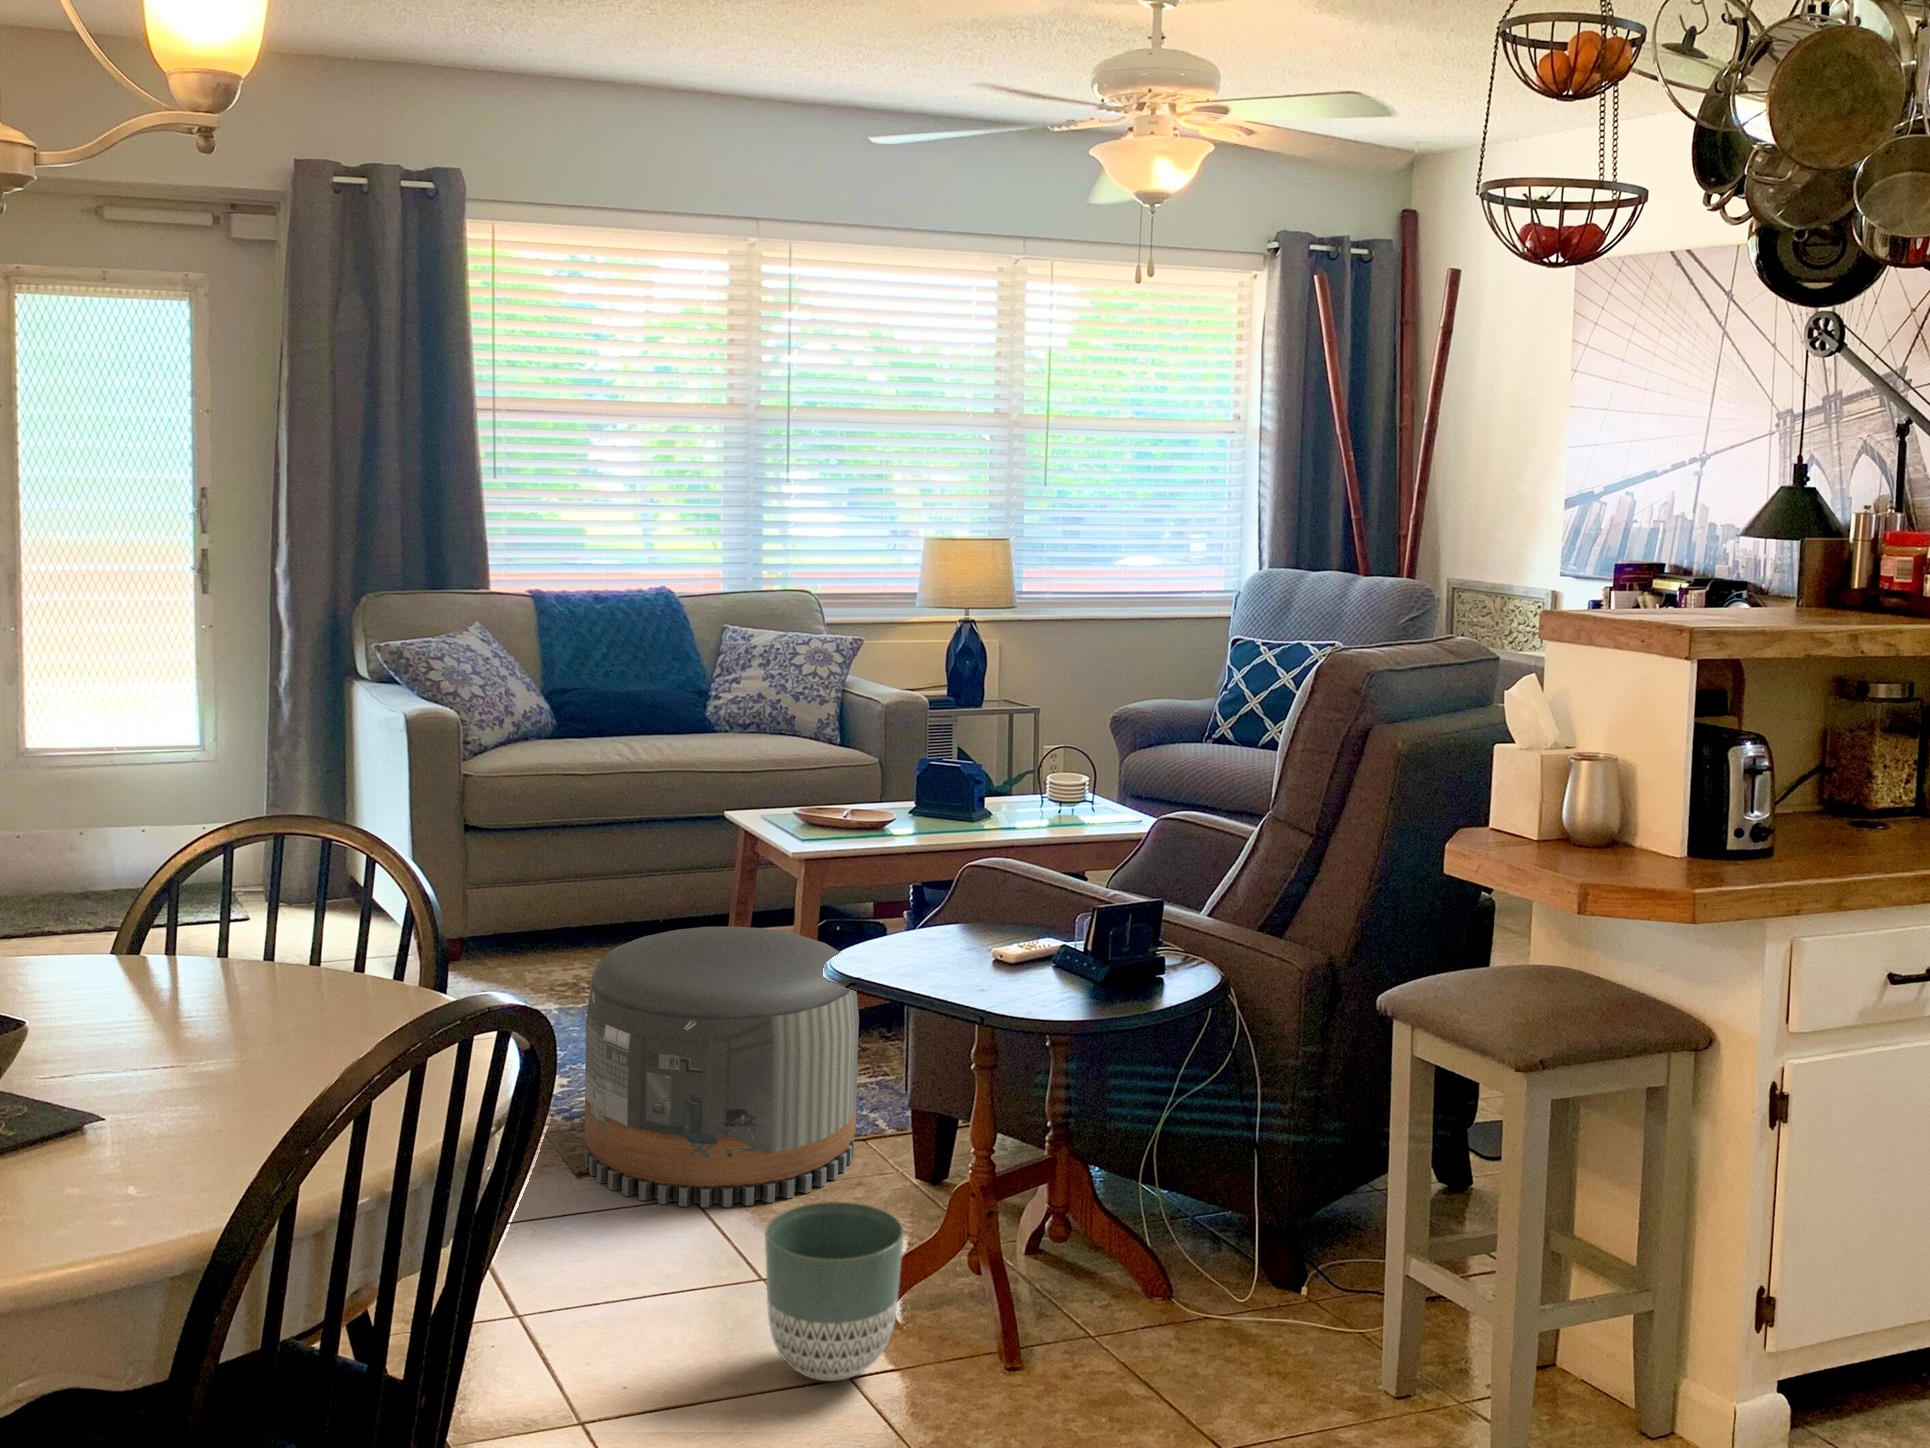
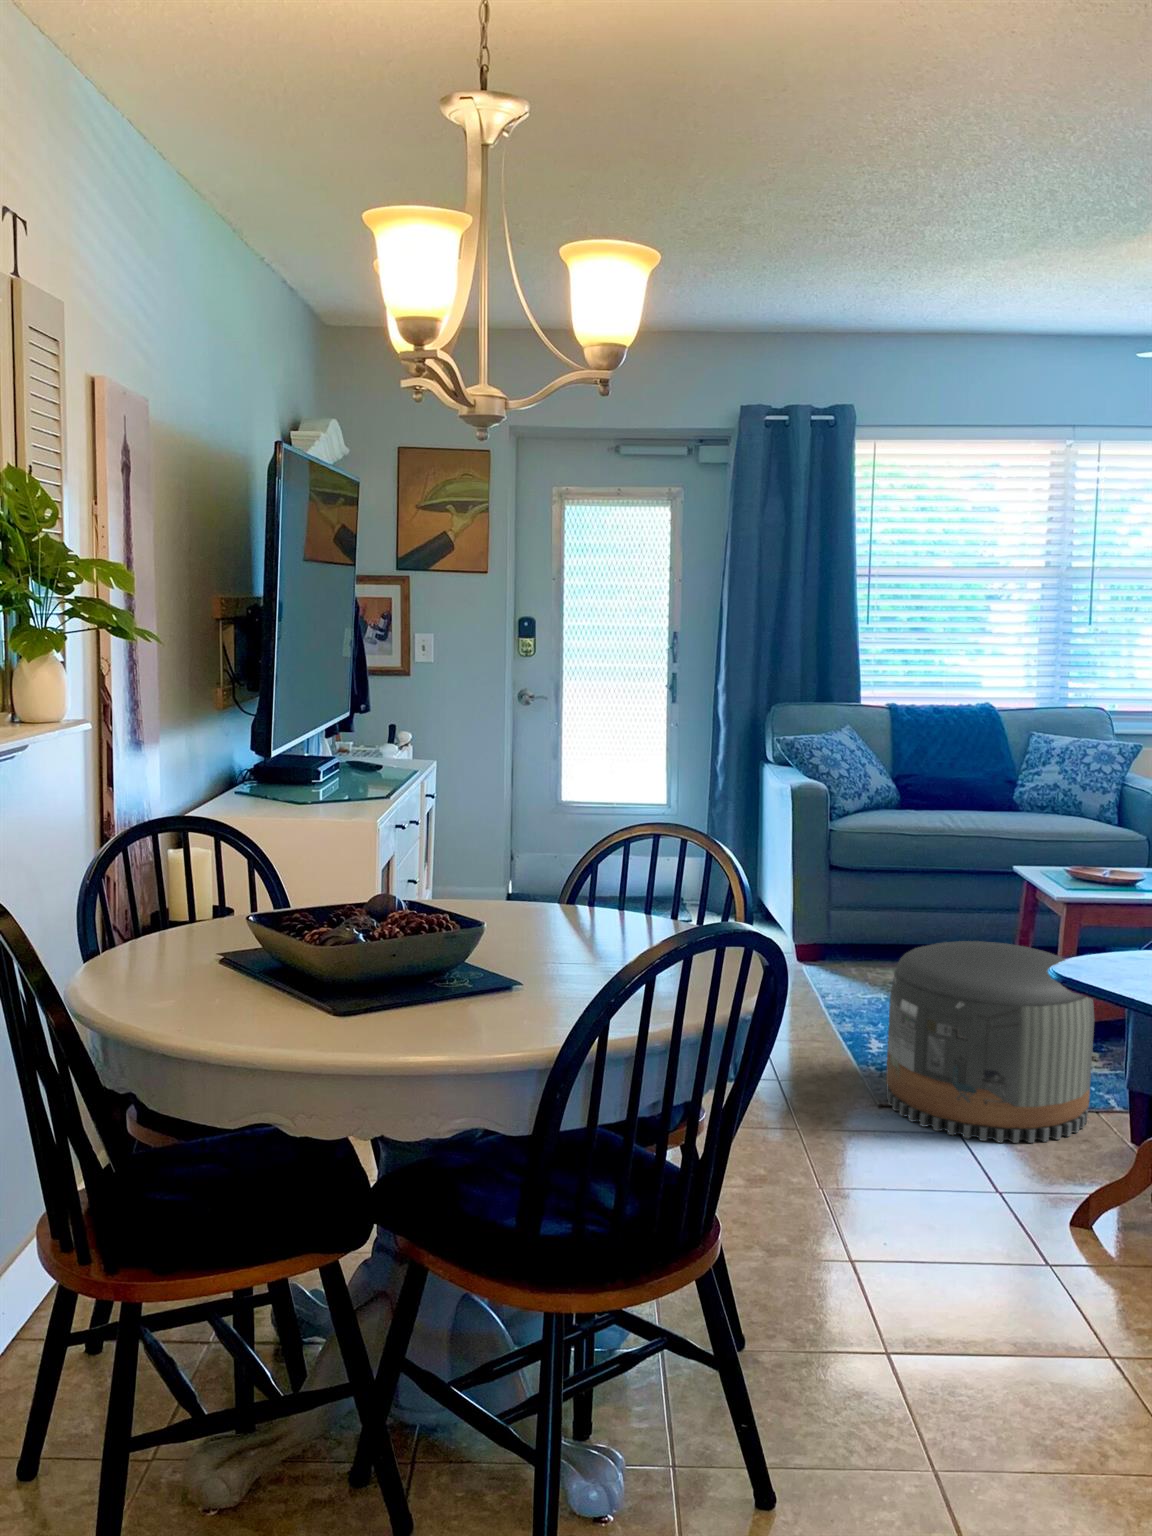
planter: present [765,1202,904,1381] -> none [993,1135,1098,1264]

